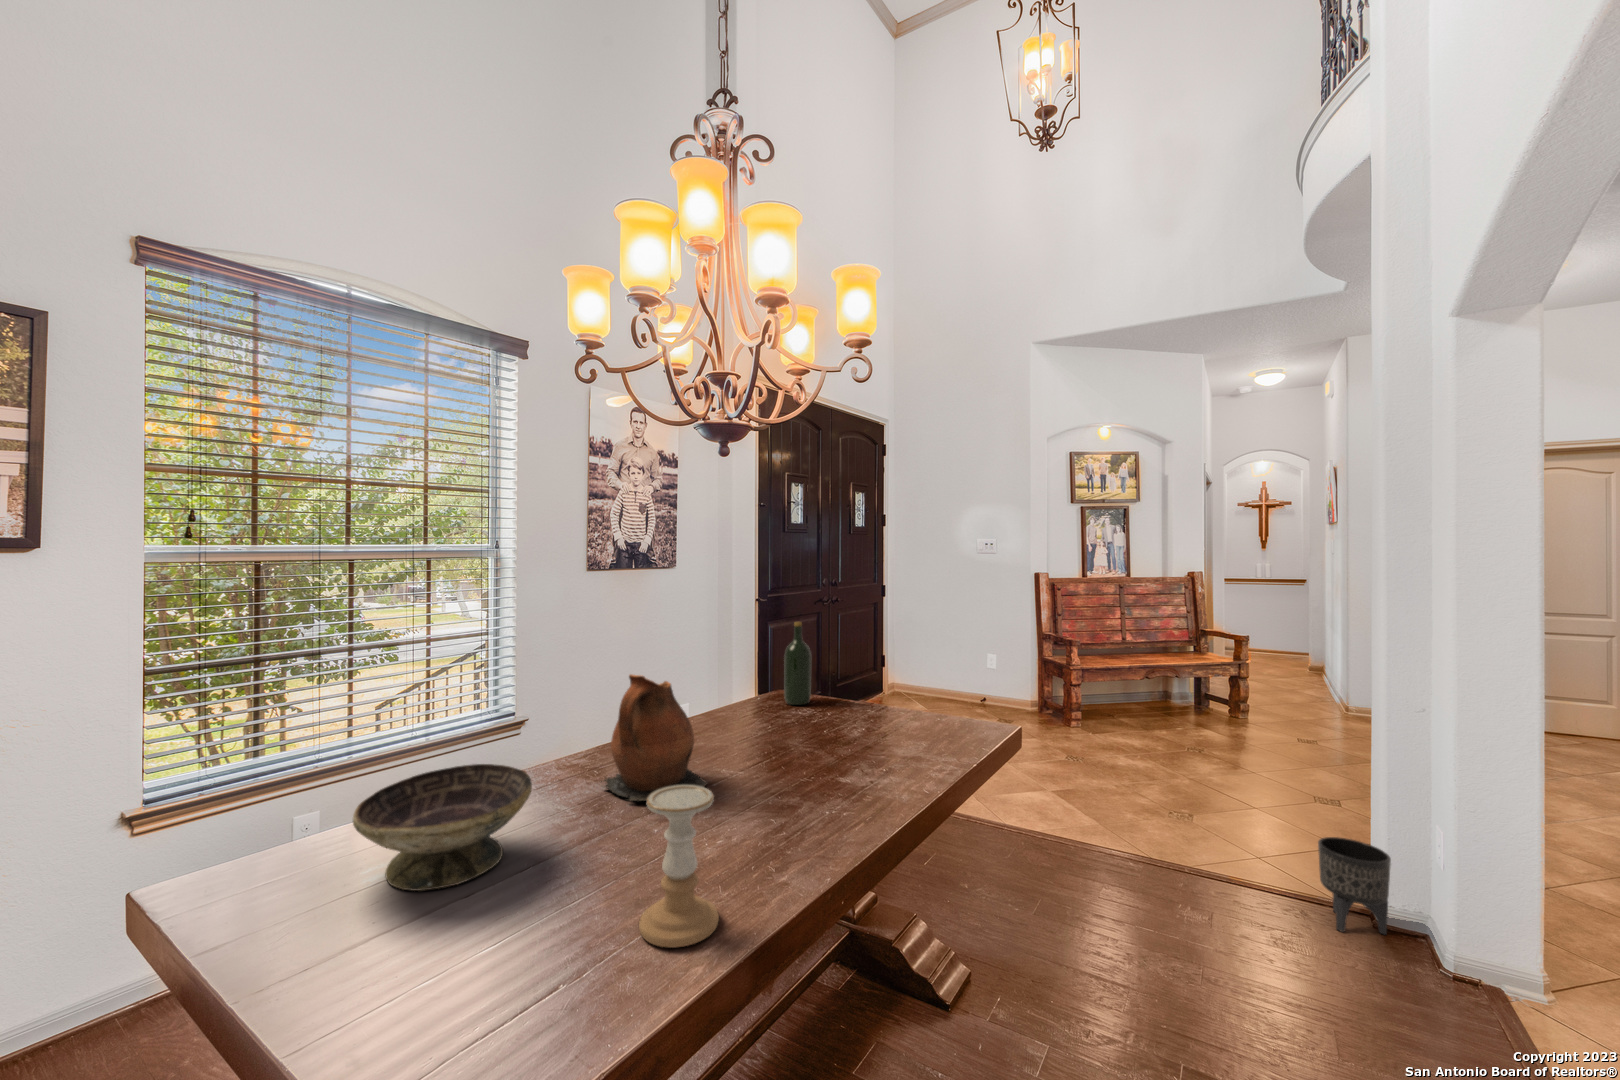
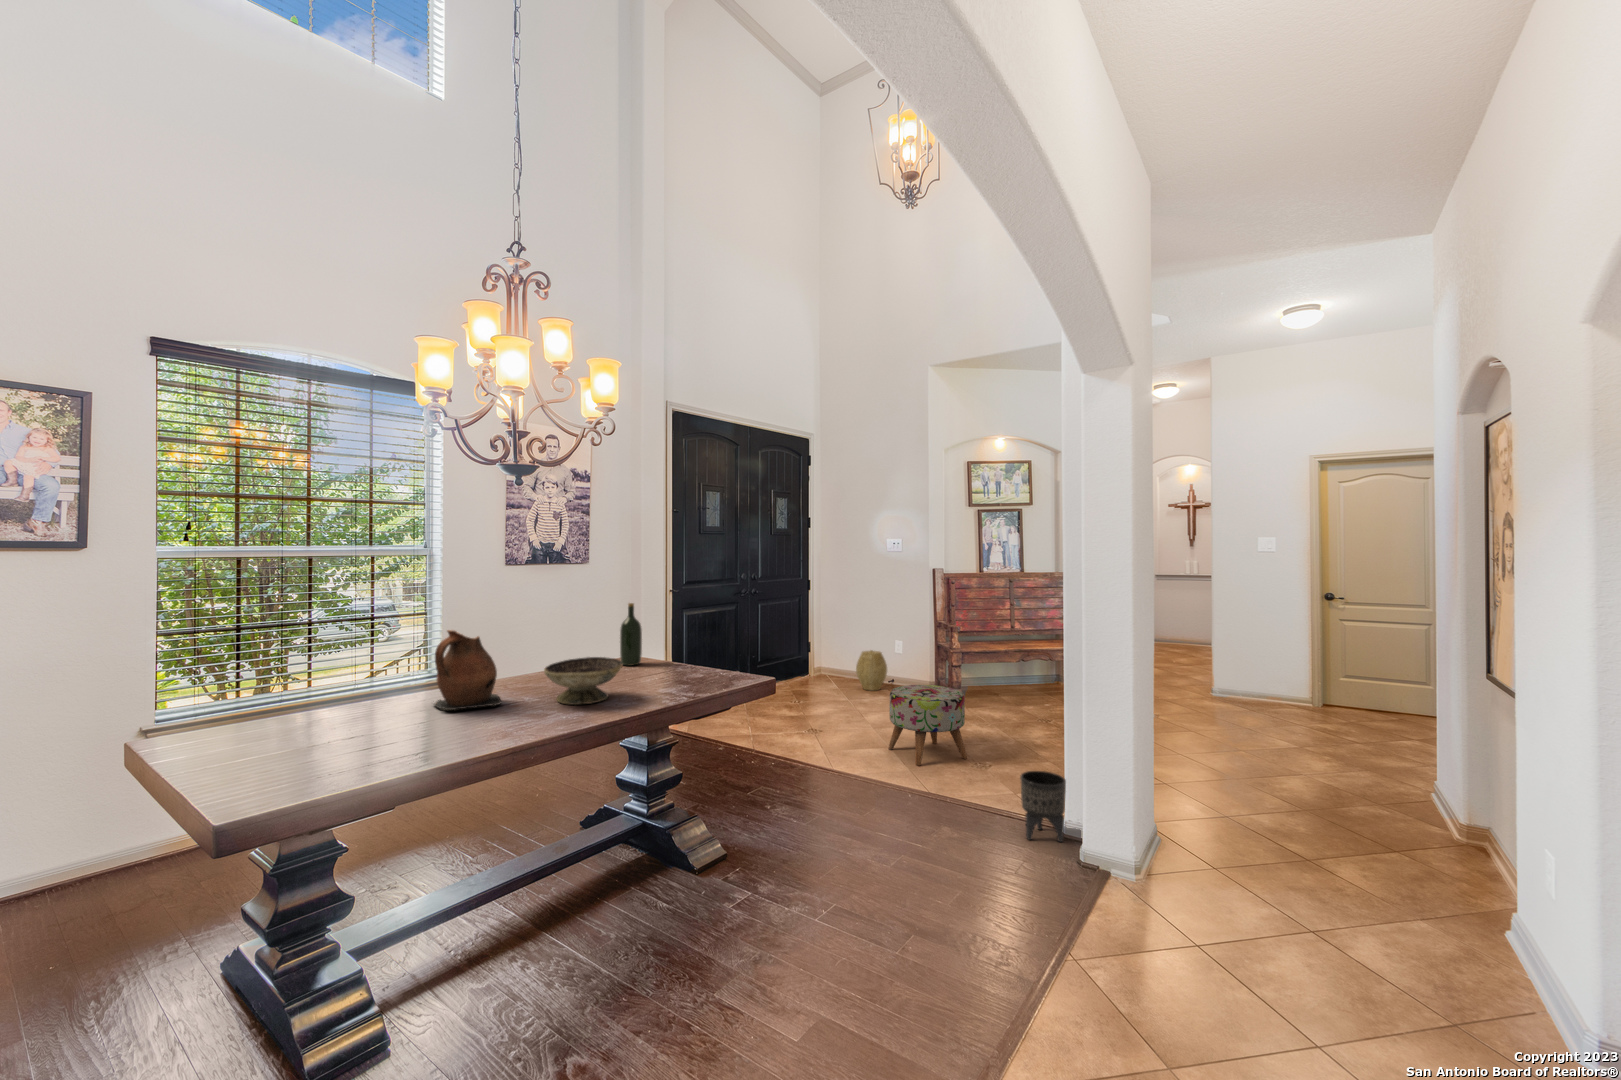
woven basket: none [945,664,982,710] -> present [856,650,887,690]
ottoman: none [1047,712,1151,814] -> present [888,685,967,766]
decorative bowl: present [353,764,532,891] -> present [544,657,622,705]
candle holder: present [639,785,719,947] -> none [386,682,437,764]

